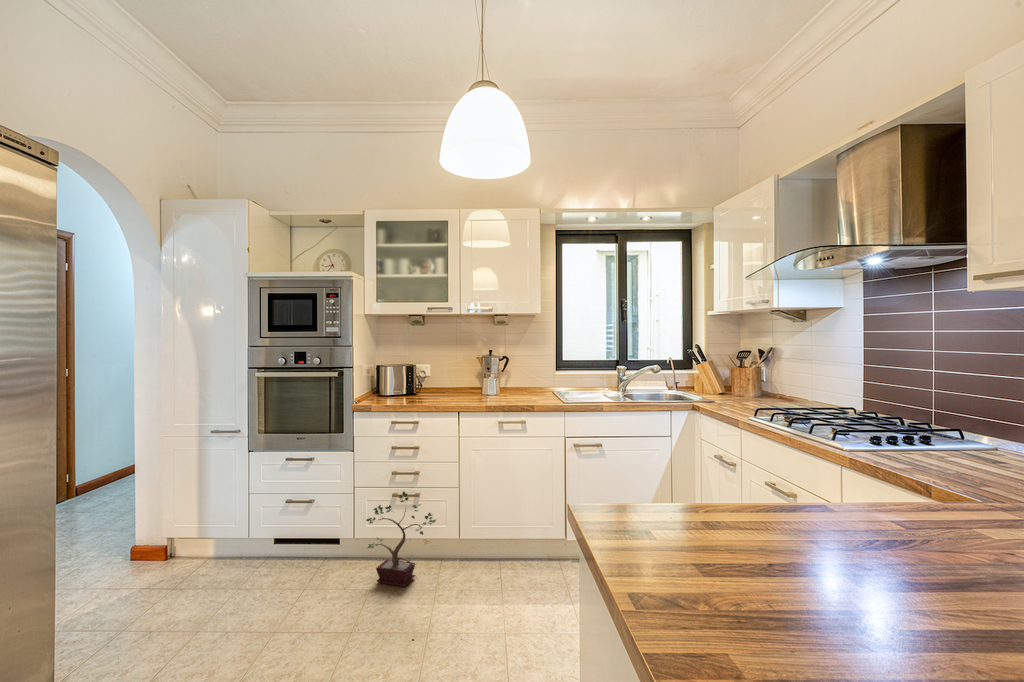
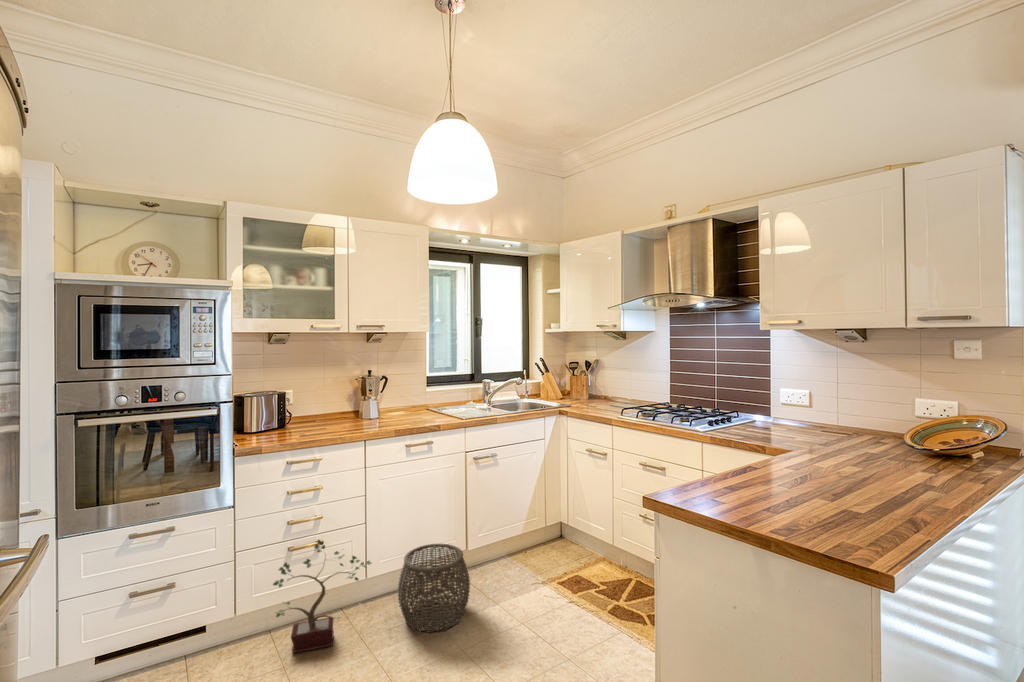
woven basket: none [464,521,536,608] -> present [398,544,470,632]

